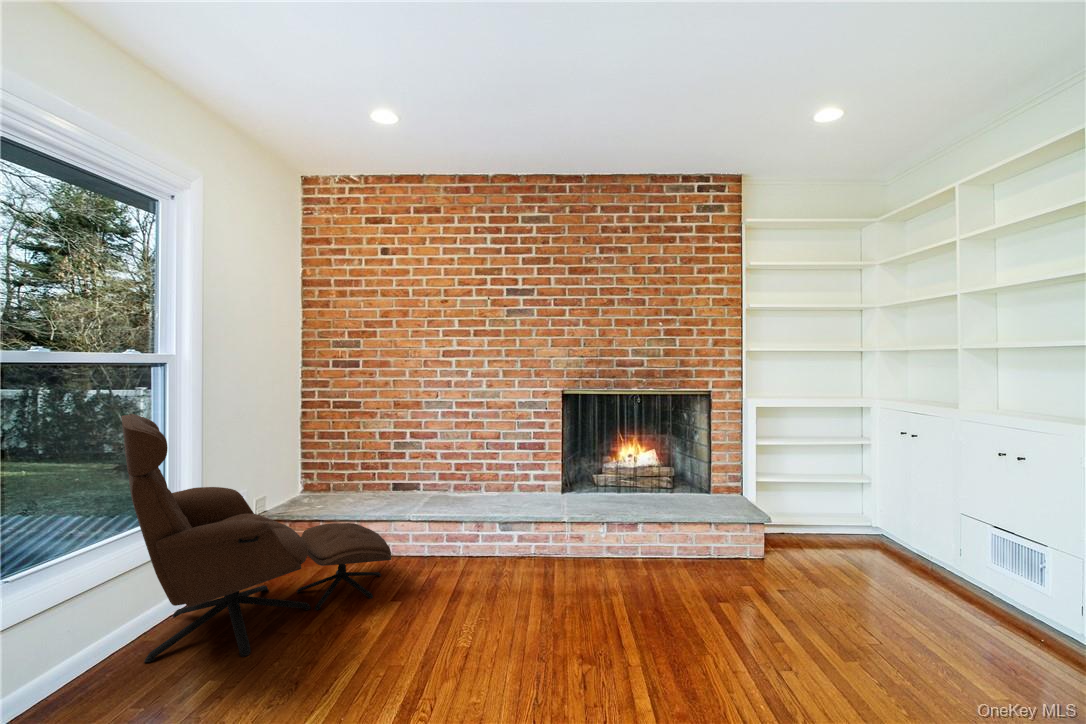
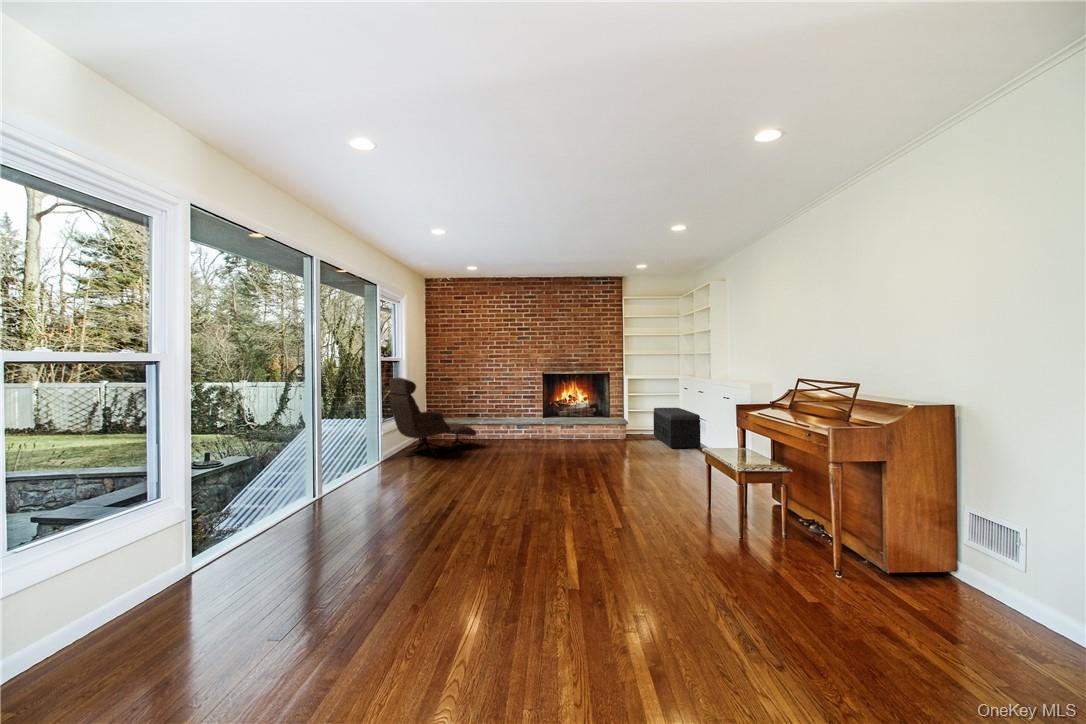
storage bench: none [819,475,1018,618] -> present [654,408,701,449]

